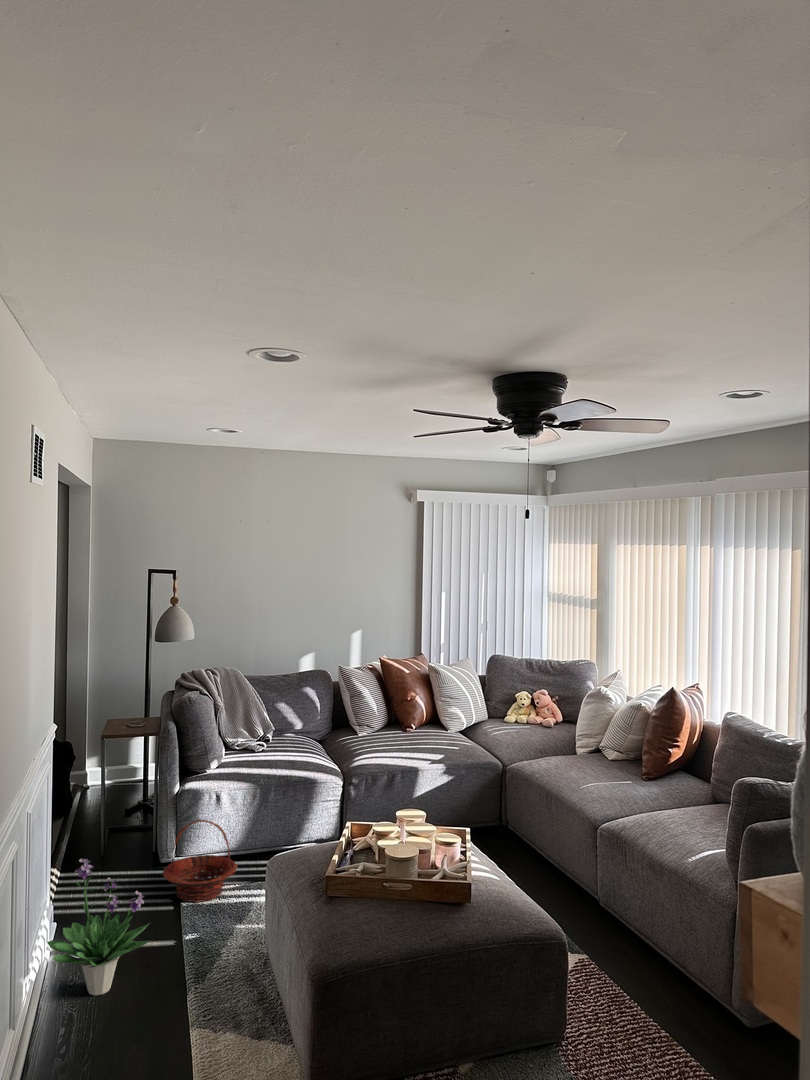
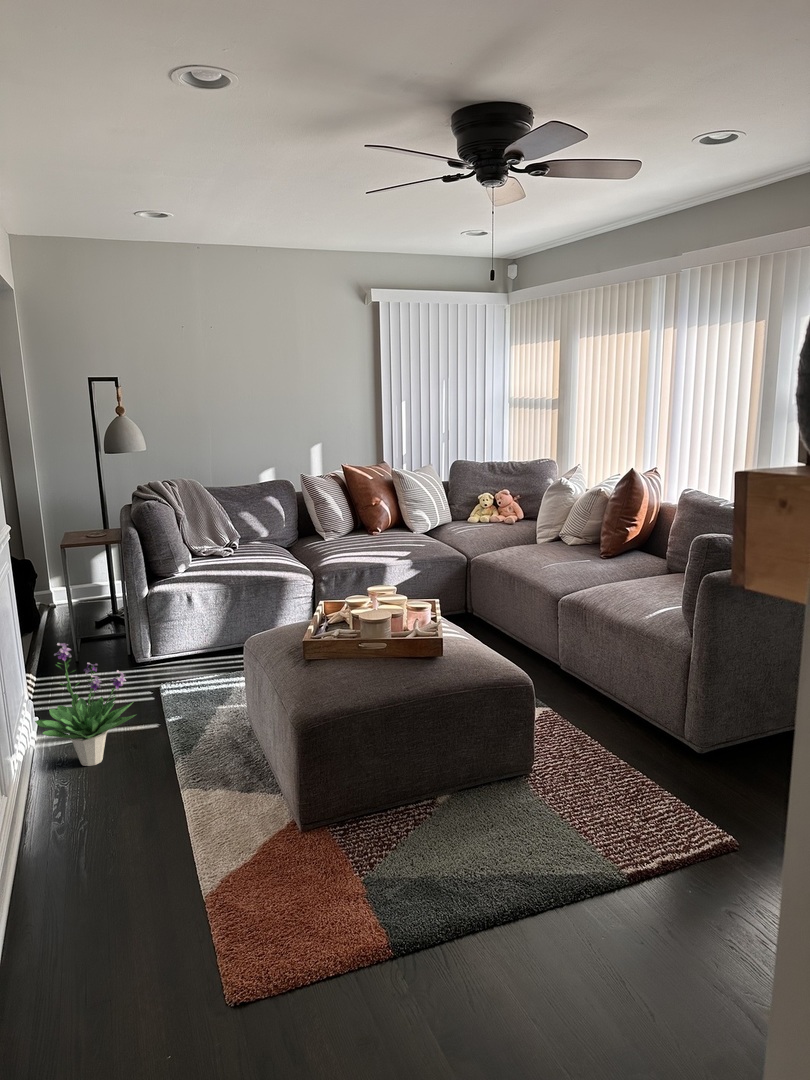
basket: present [163,820,237,902] -> none [140,616,214,691]

